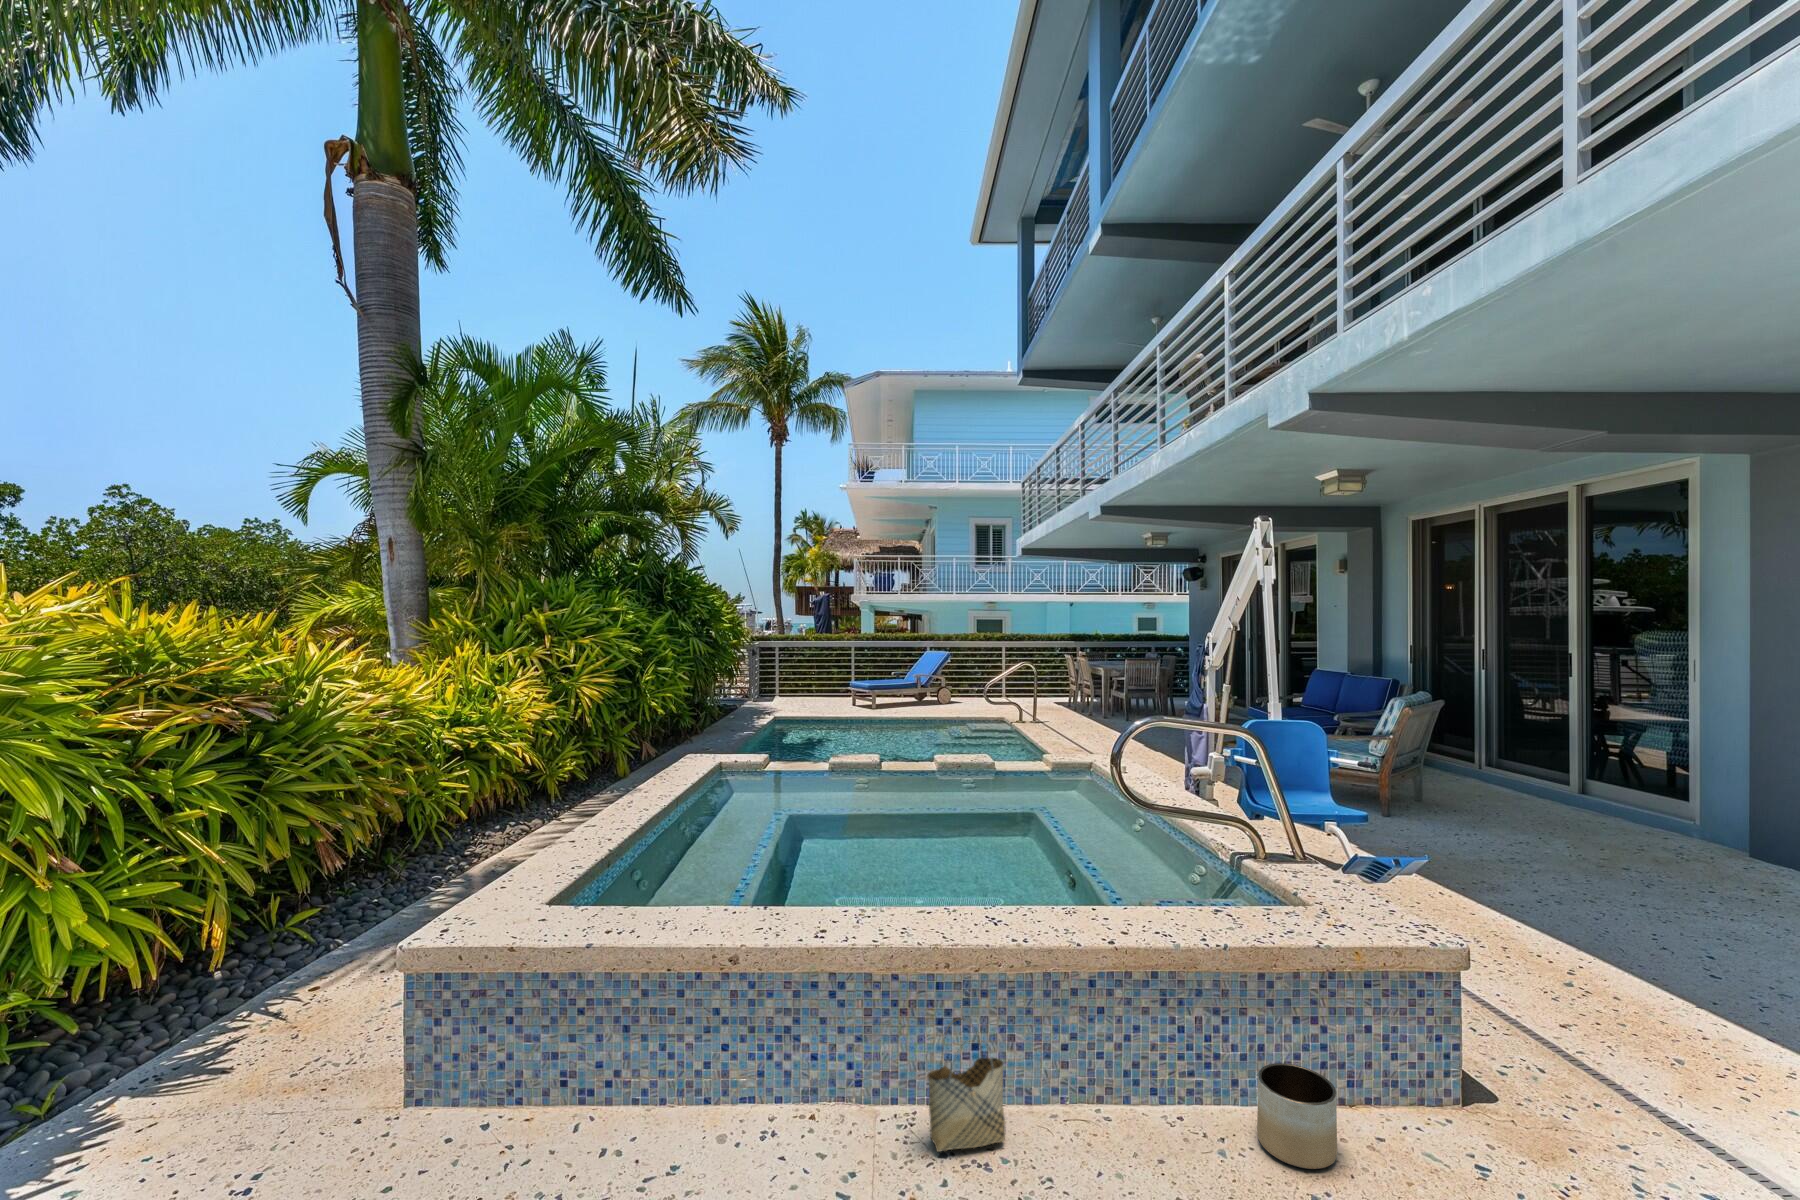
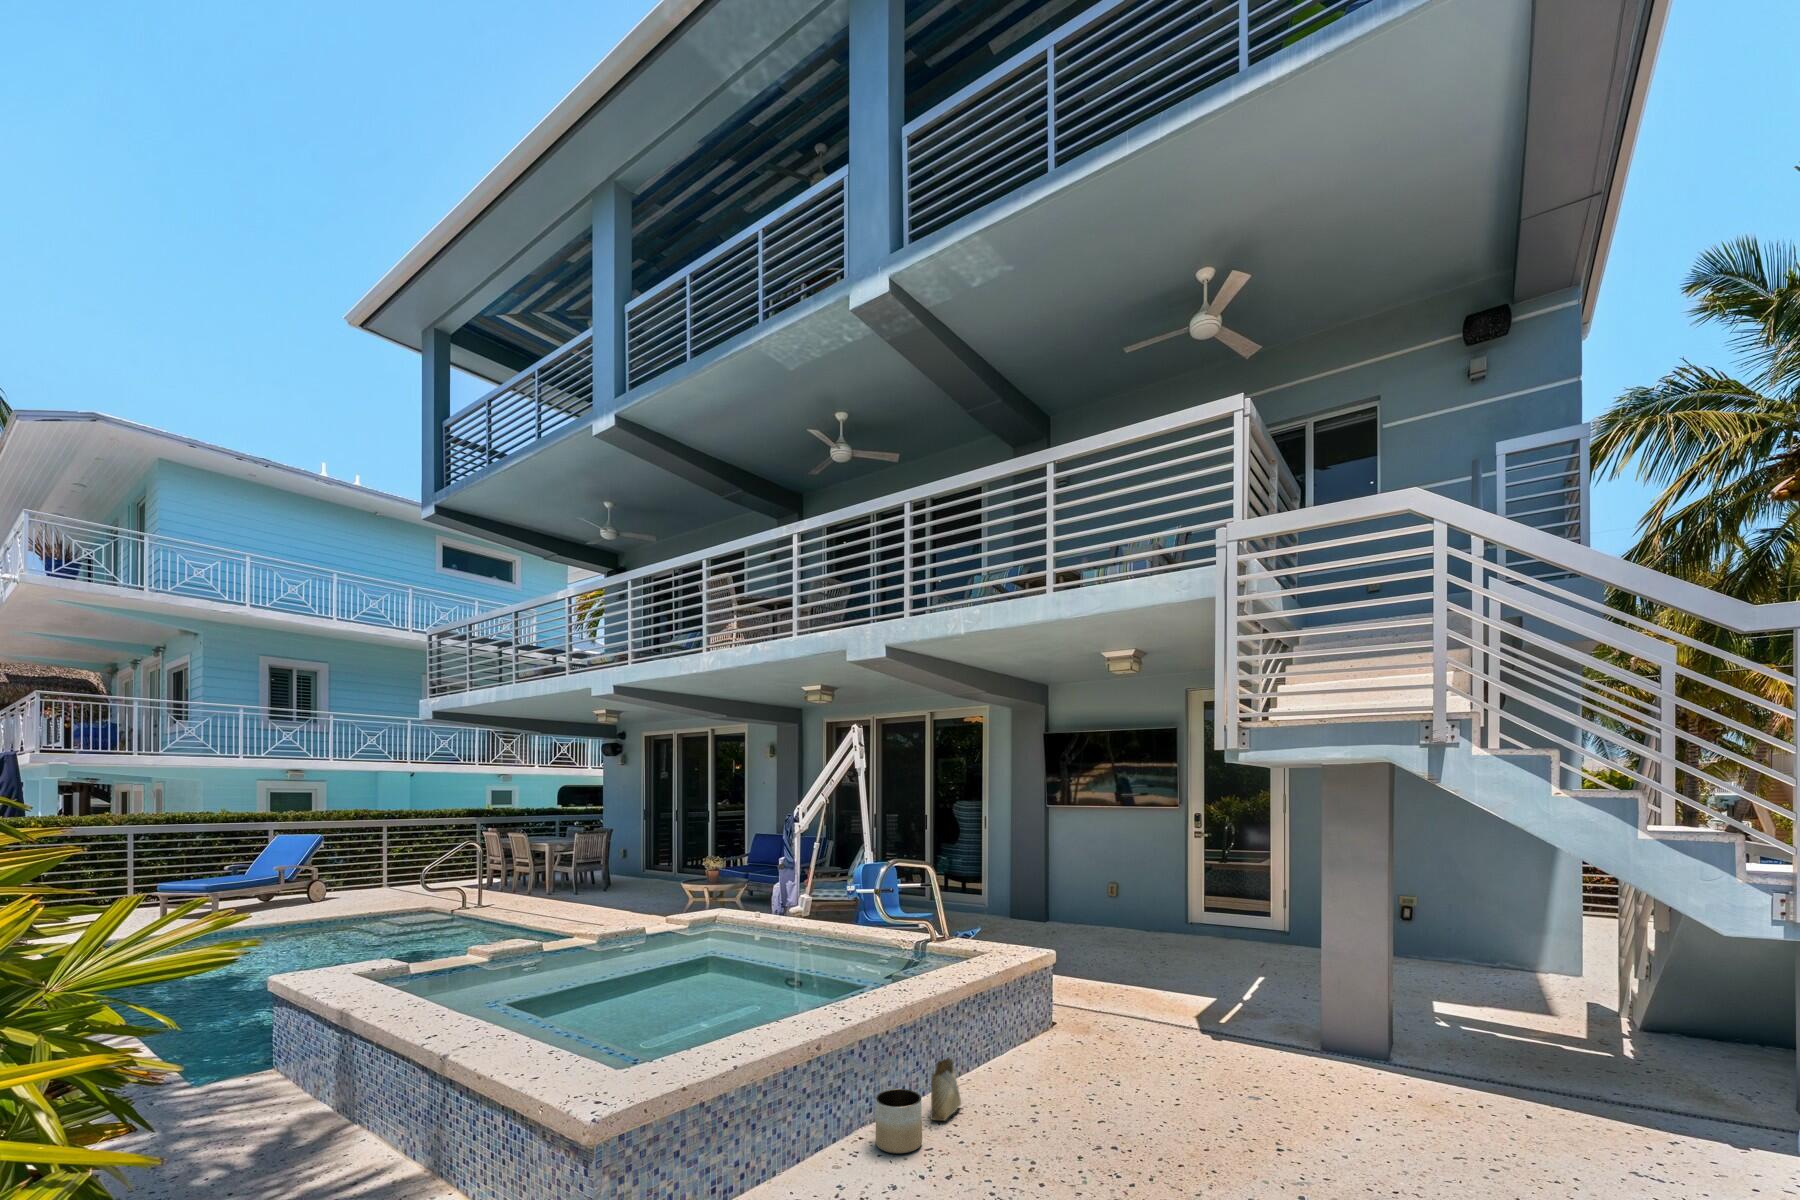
planter: present [1257,1063,1337,1169] -> present [876,1089,922,1154]

